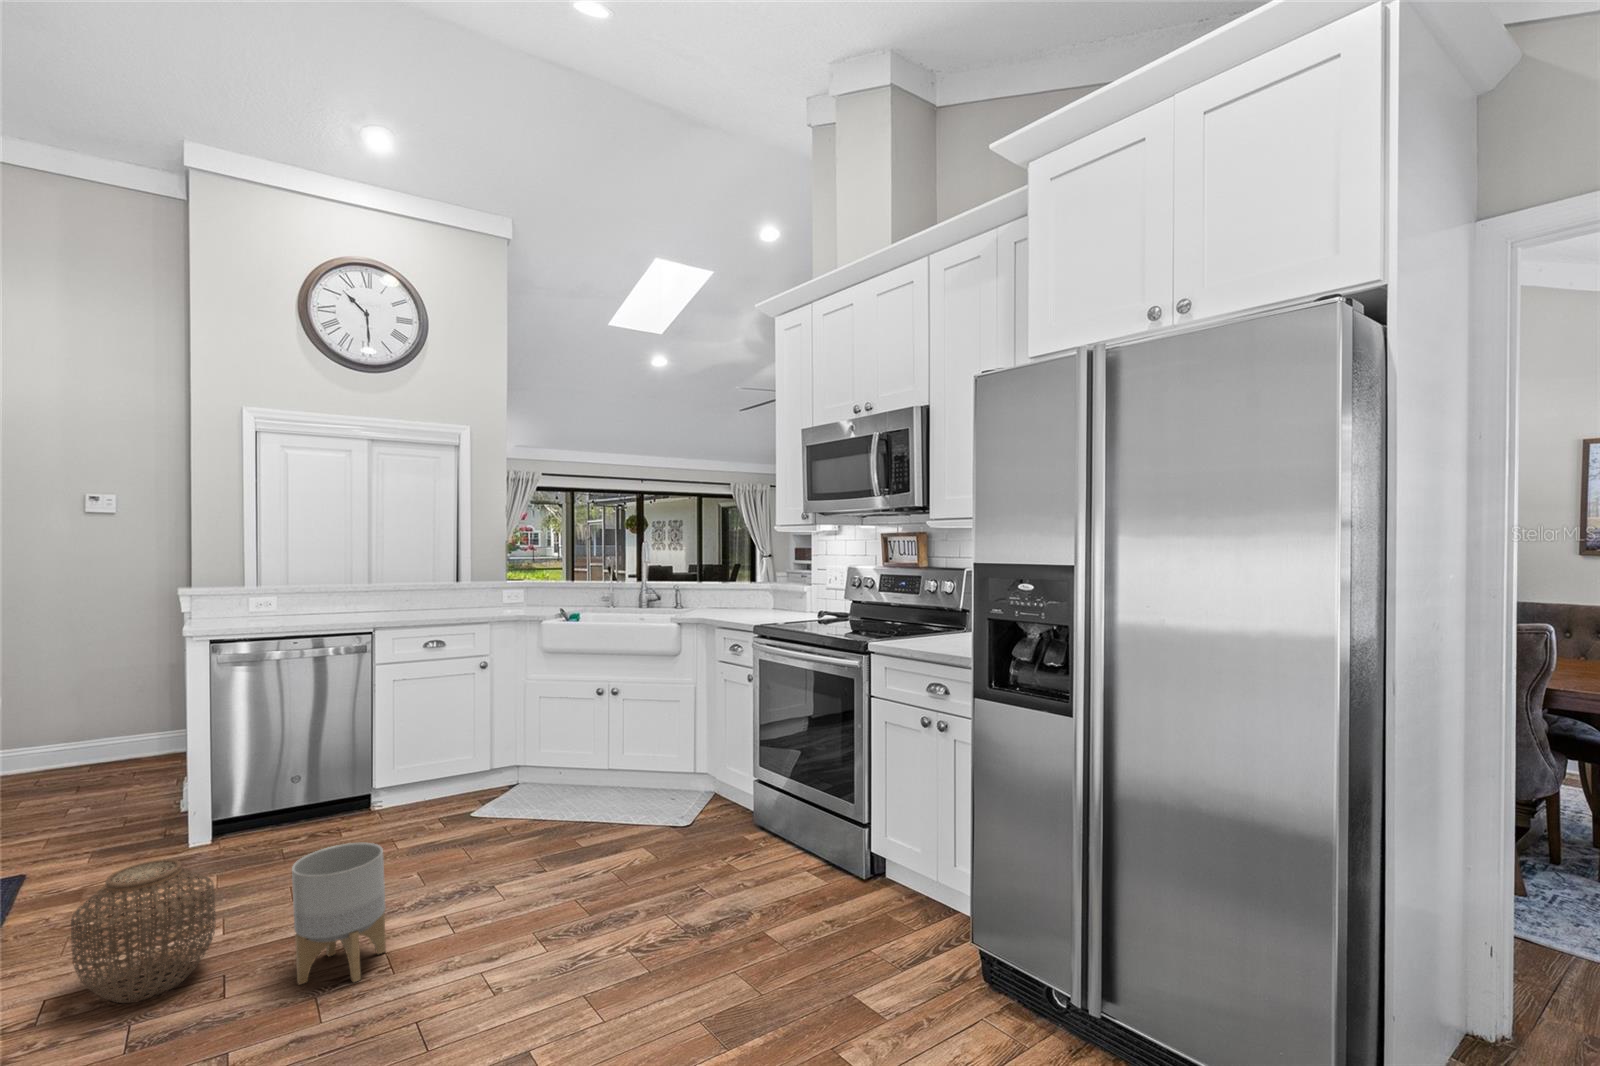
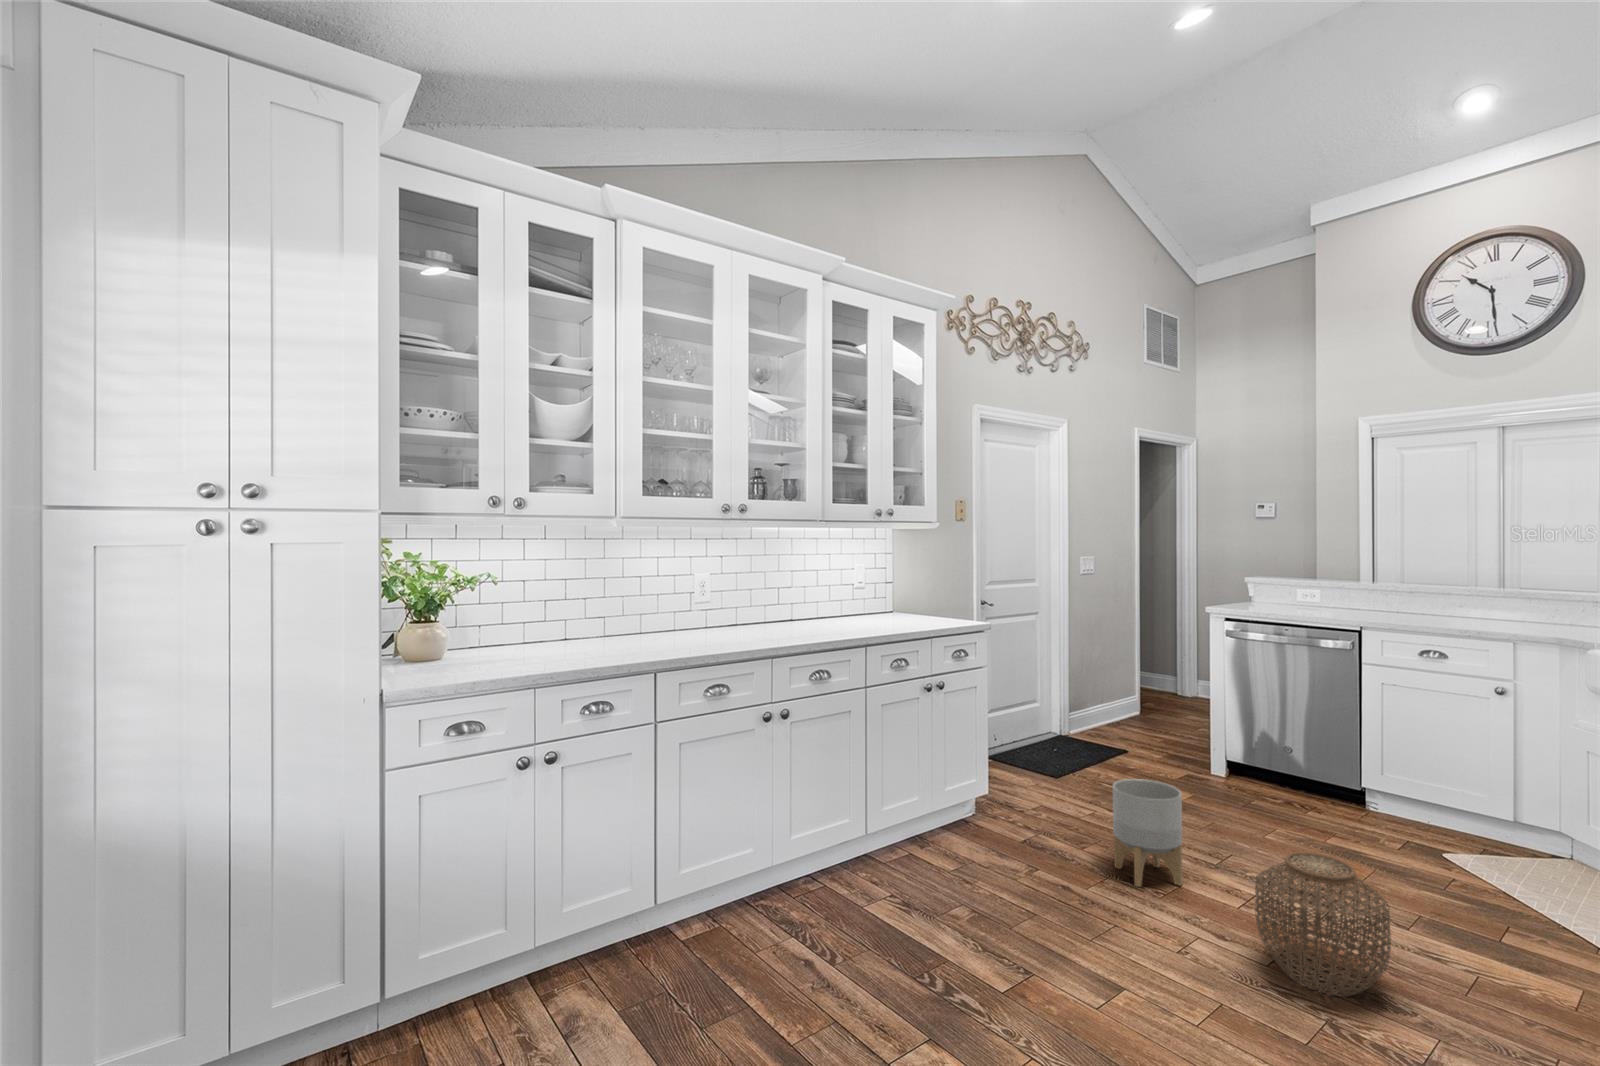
woven basket: present [71,859,216,1003] -> present [1255,852,1391,996]

